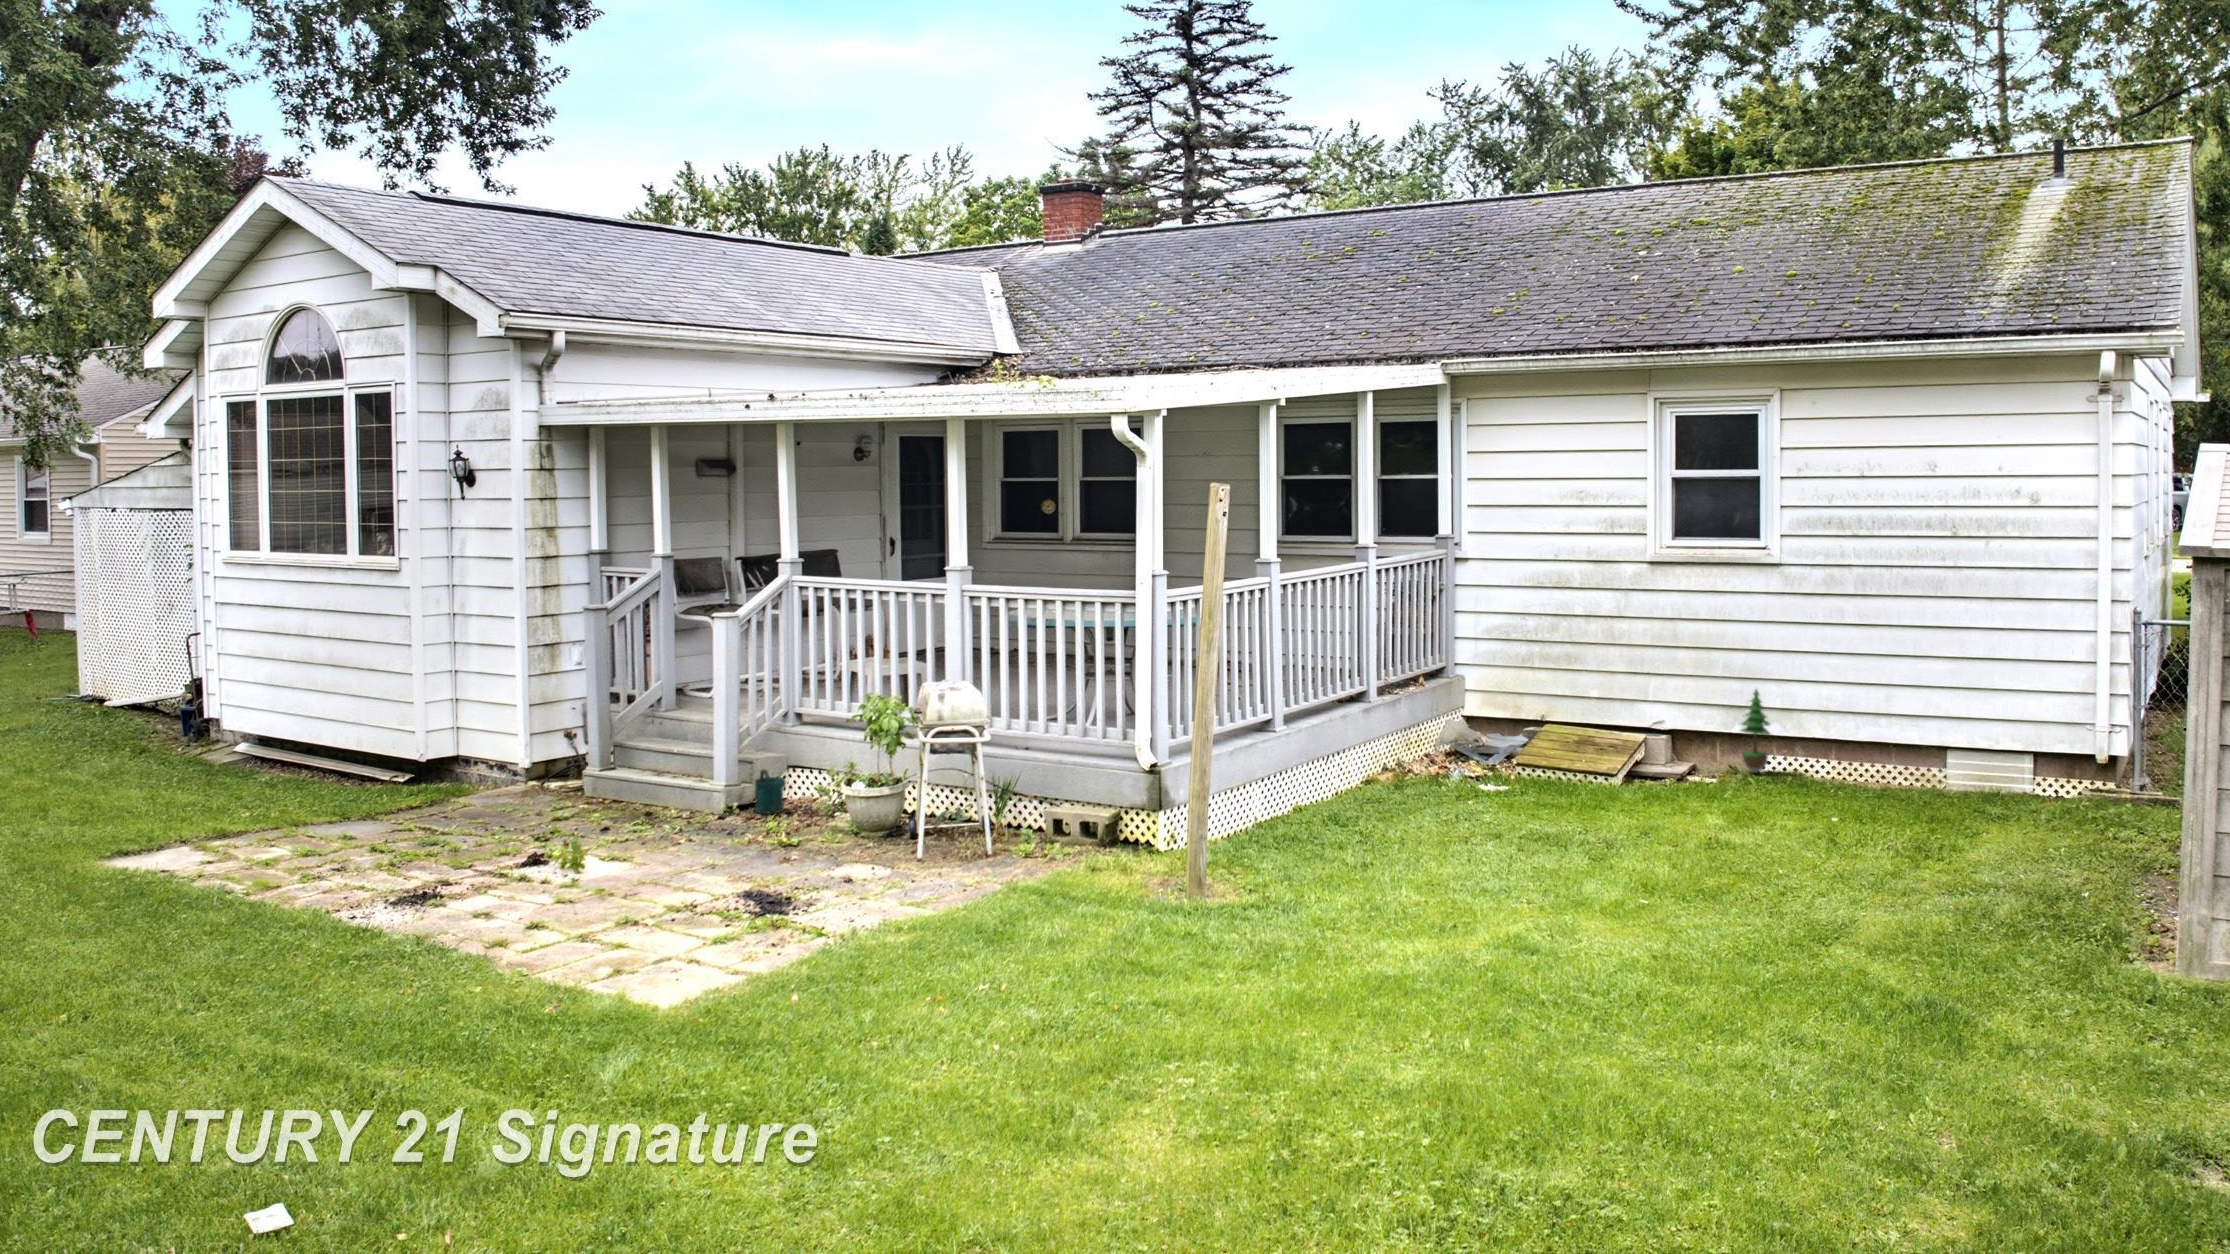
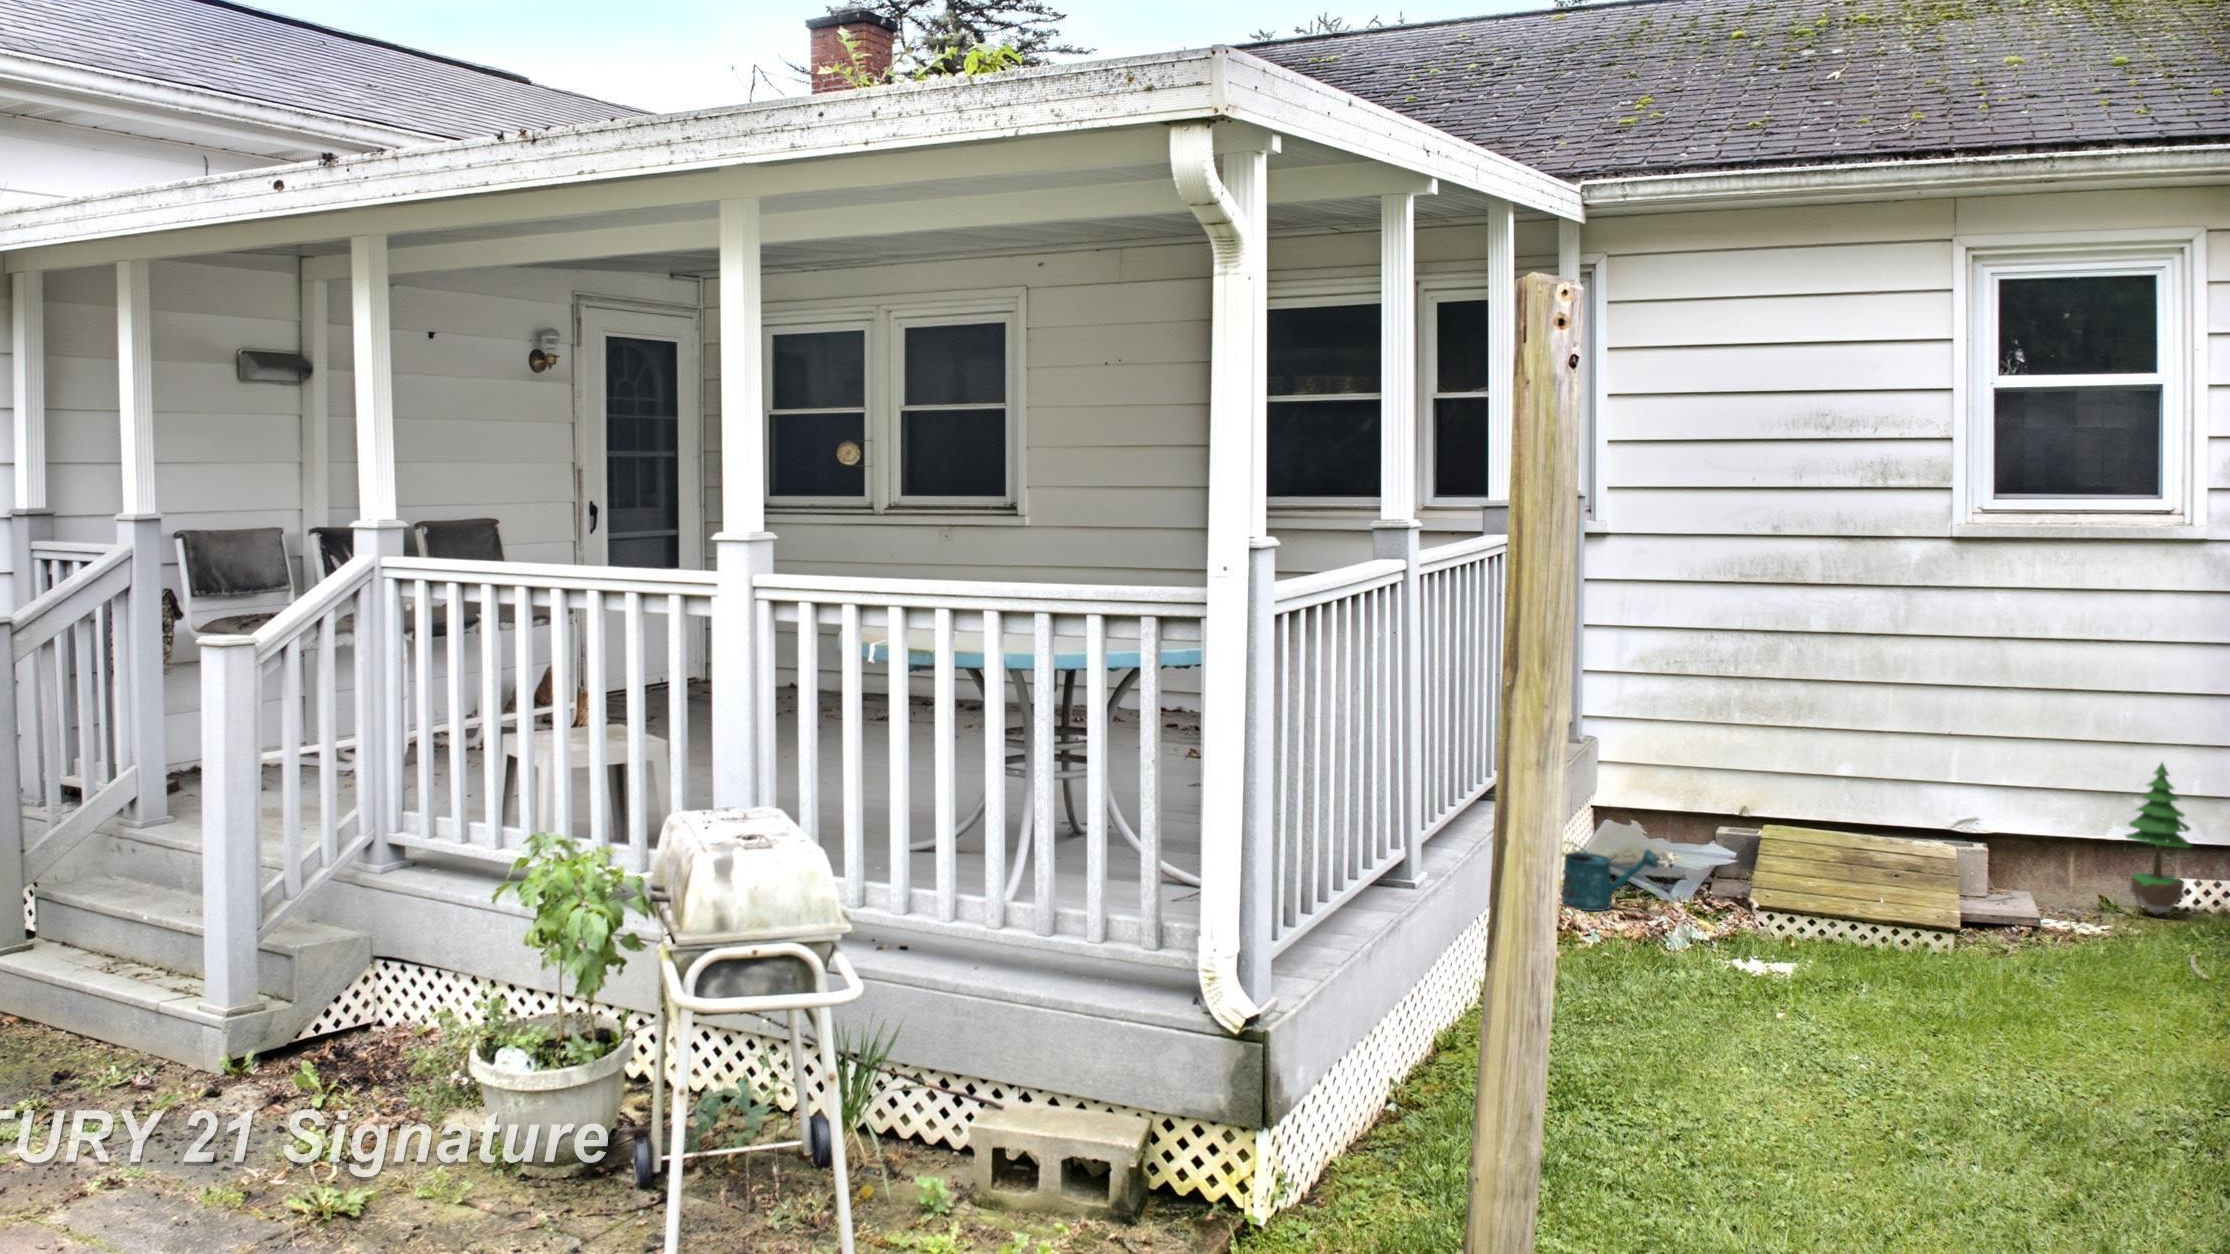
watering can: present [755,769,786,814] -> present [1560,848,1658,911]

